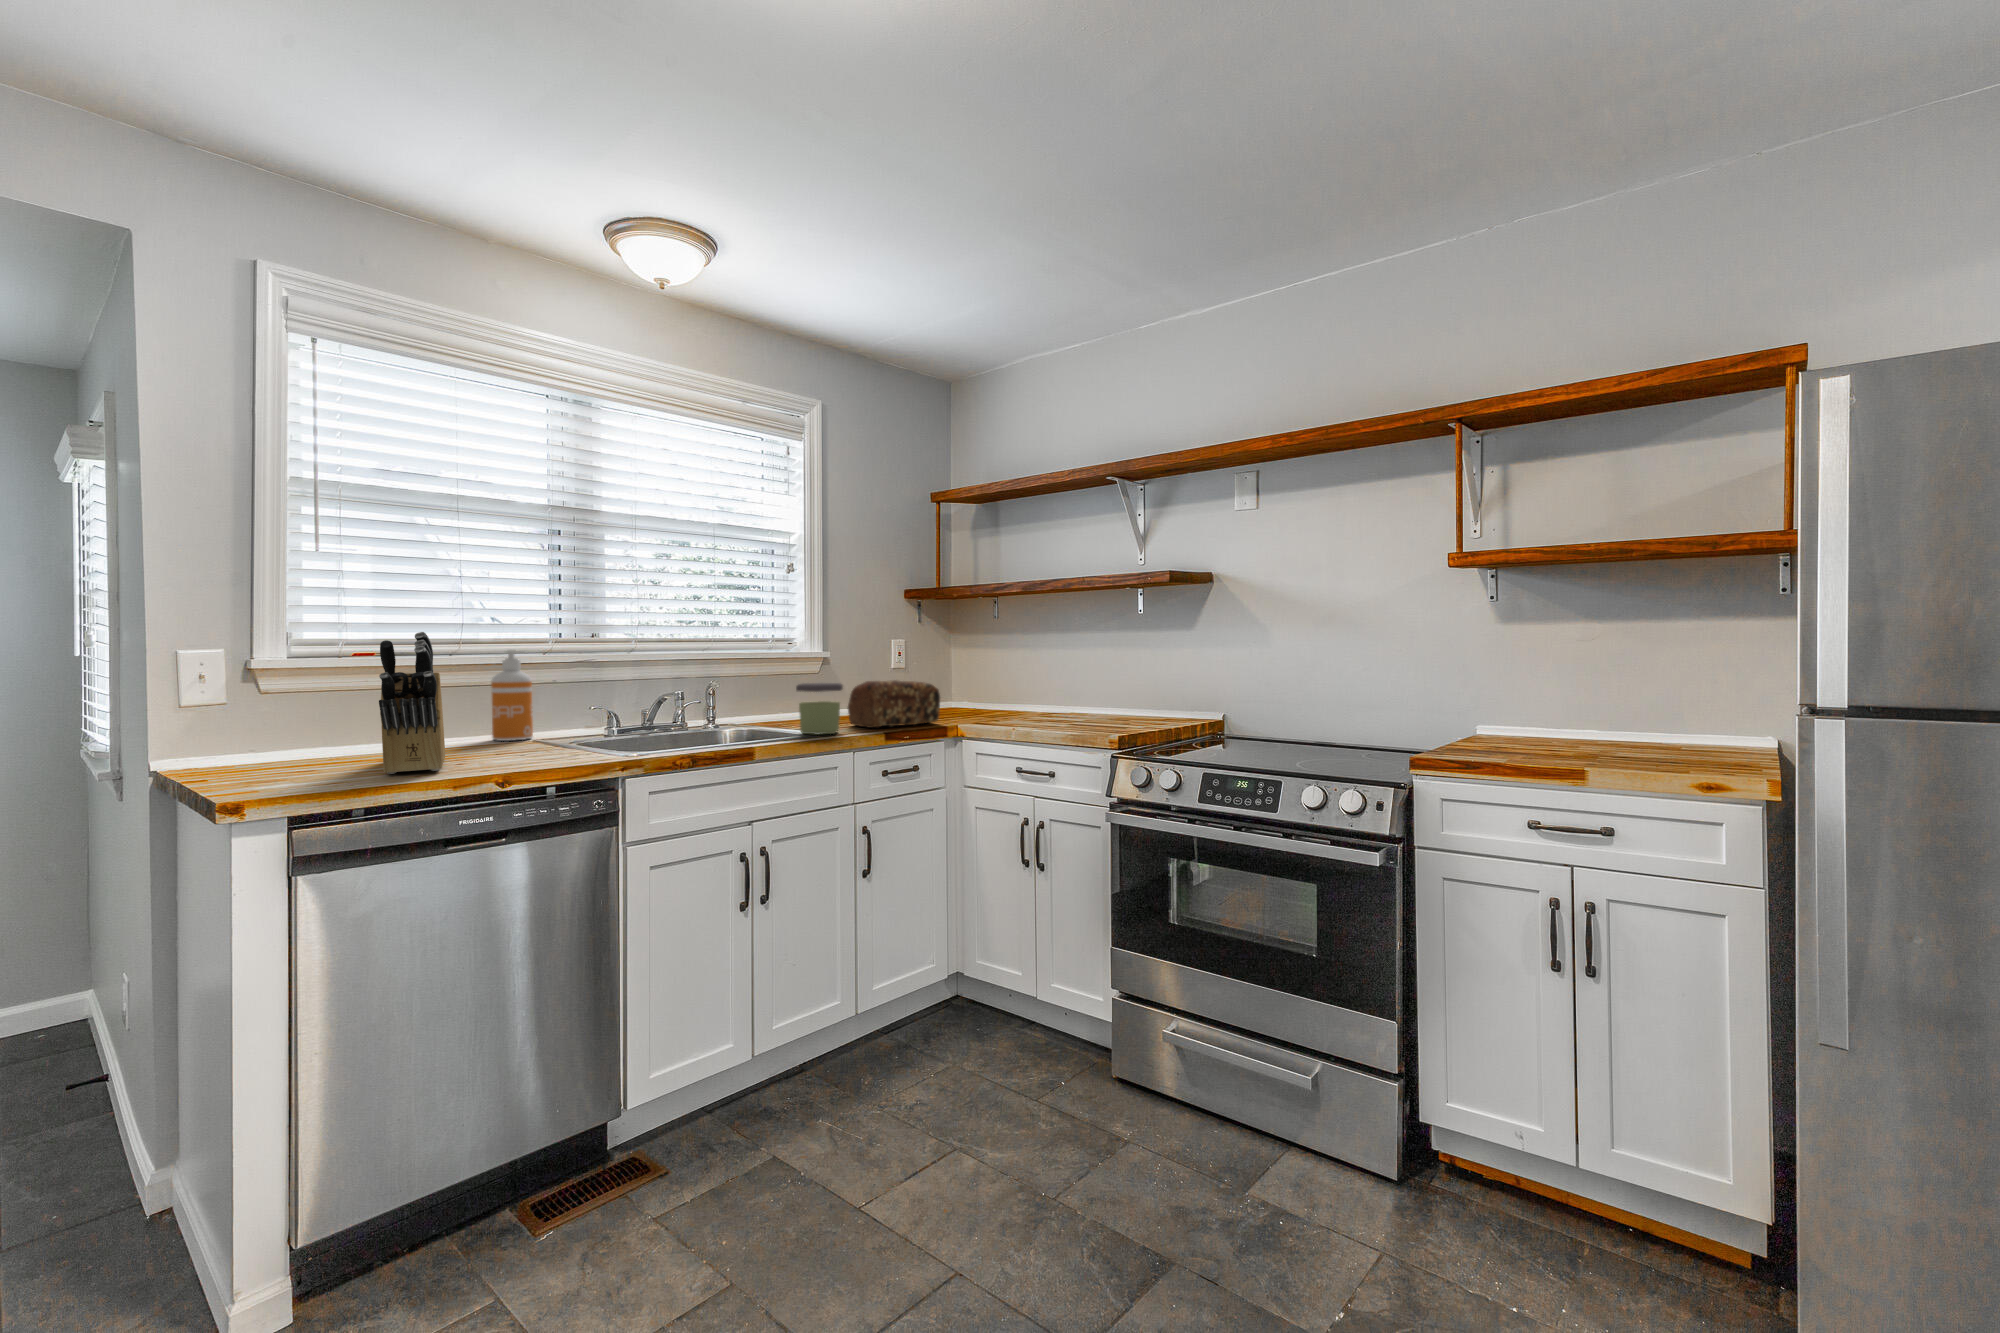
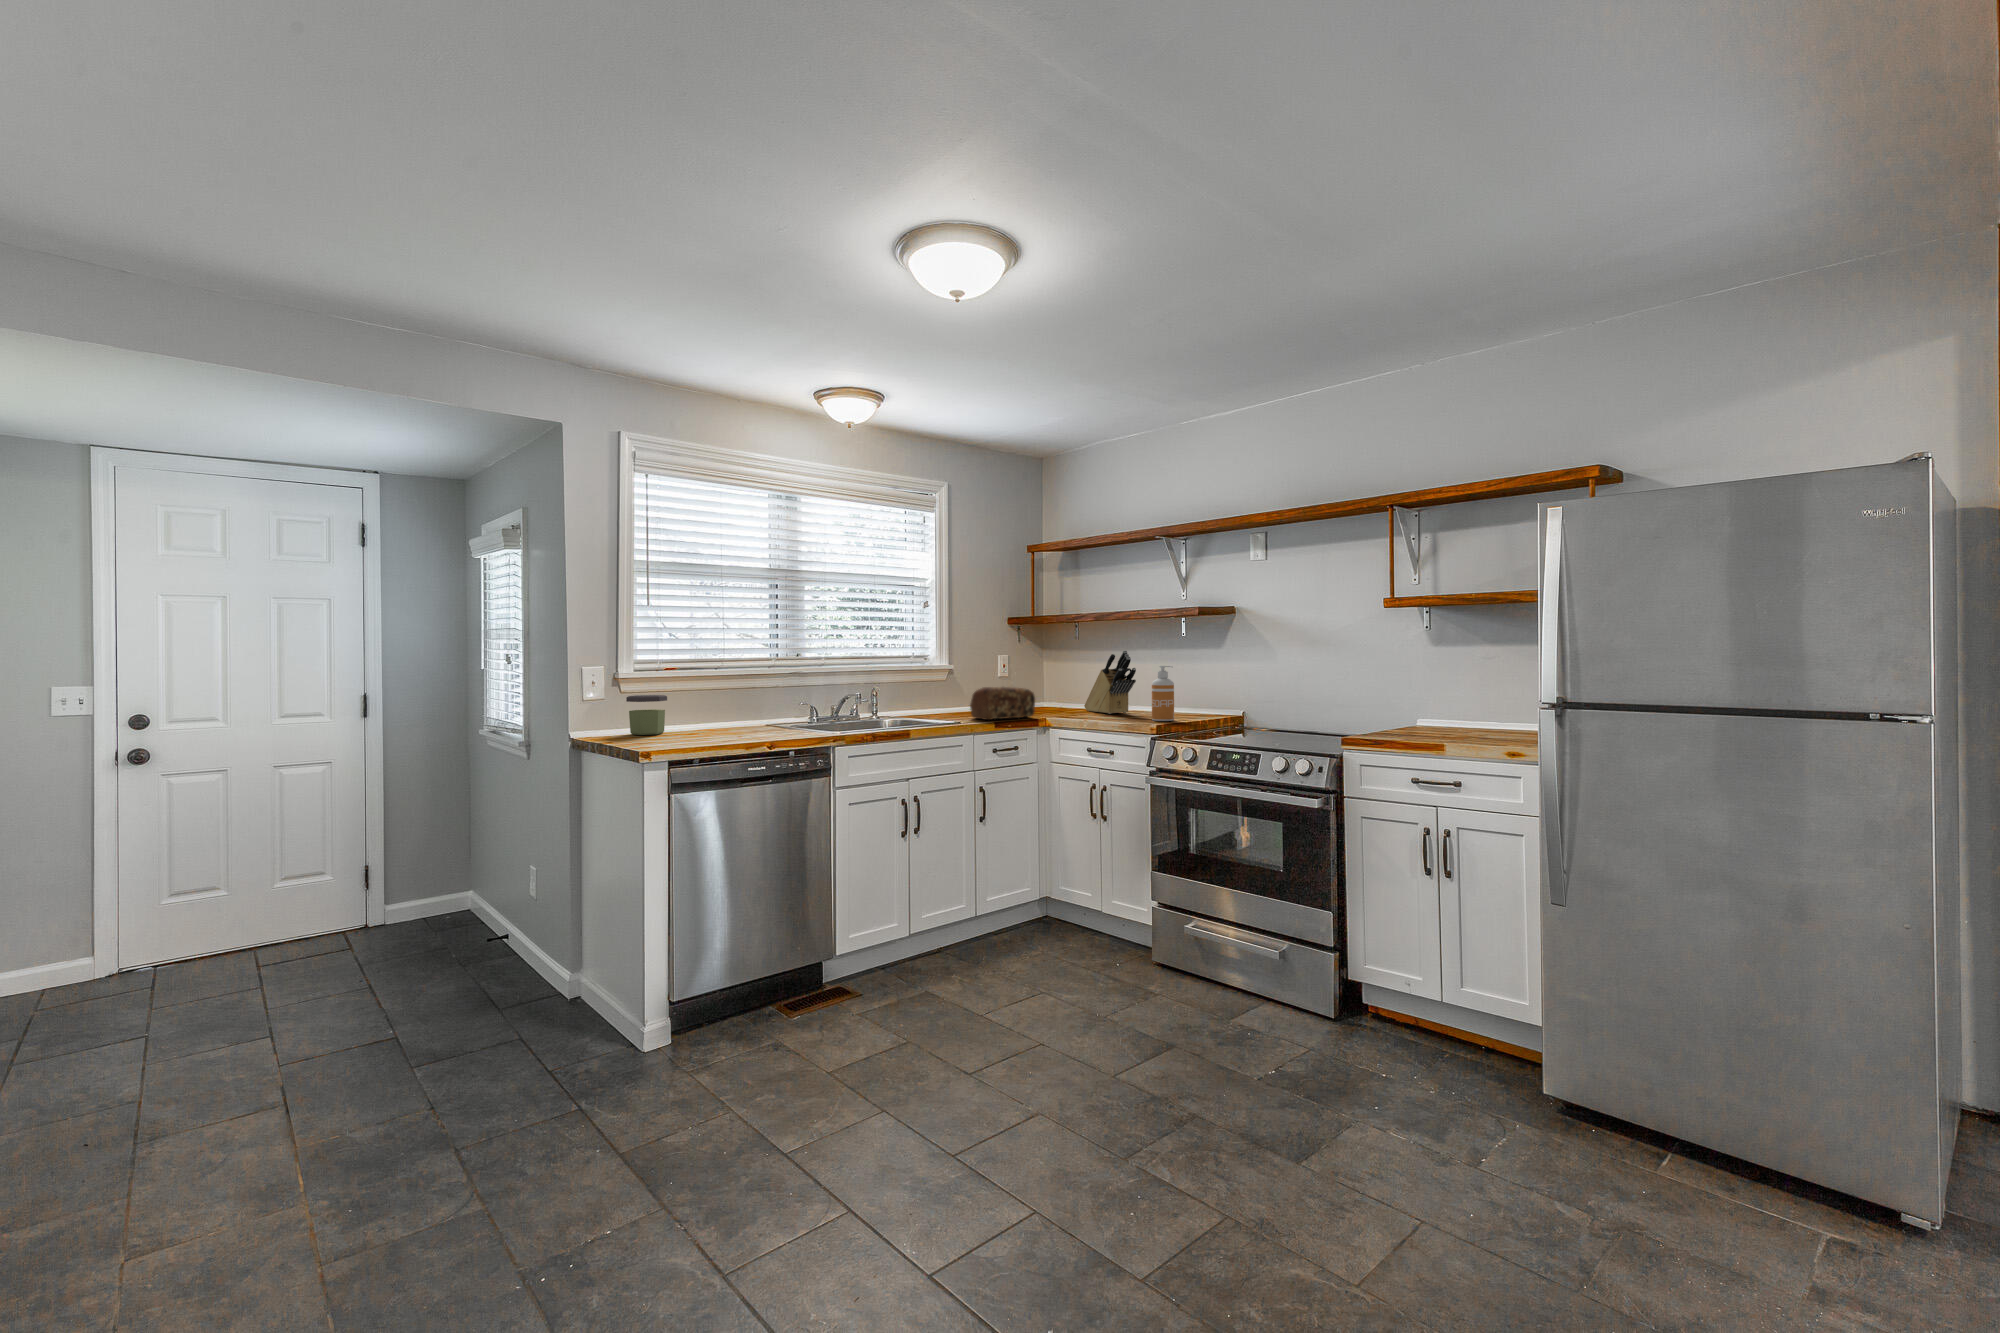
knife block: present [379,632,445,774] -> present [1084,650,1136,714]
soap dispenser: present [491,650,533,741] -> present [1152,666,1174,721]
jar: present [796,683,843,735] -> present [626,695,667,735]

